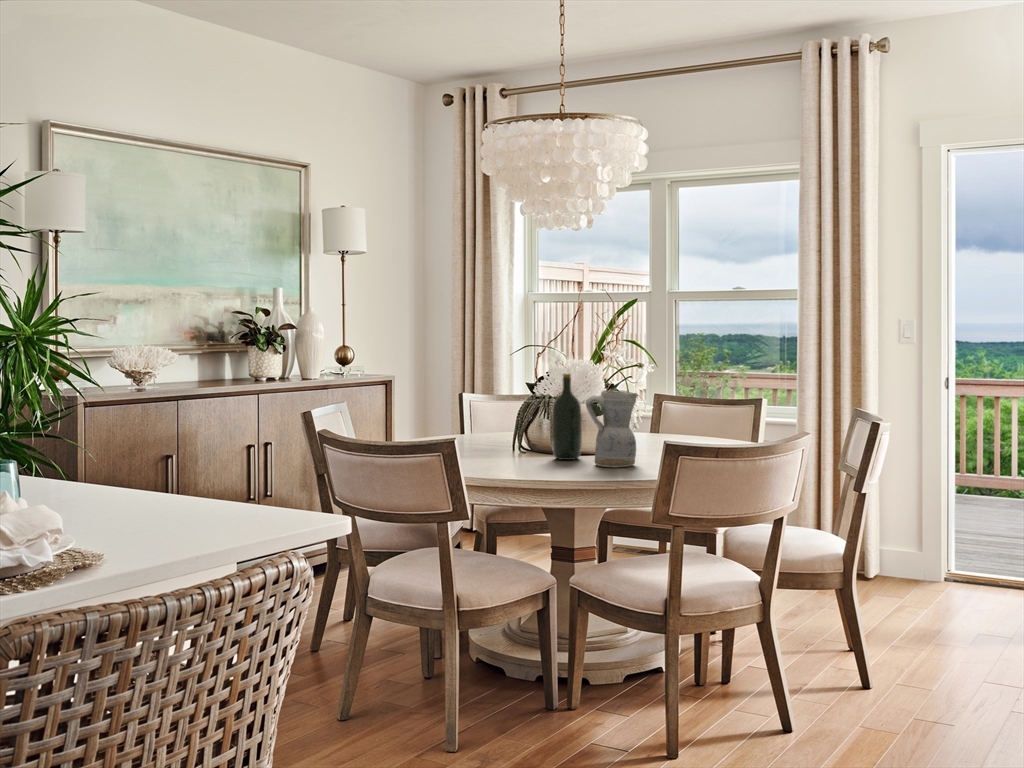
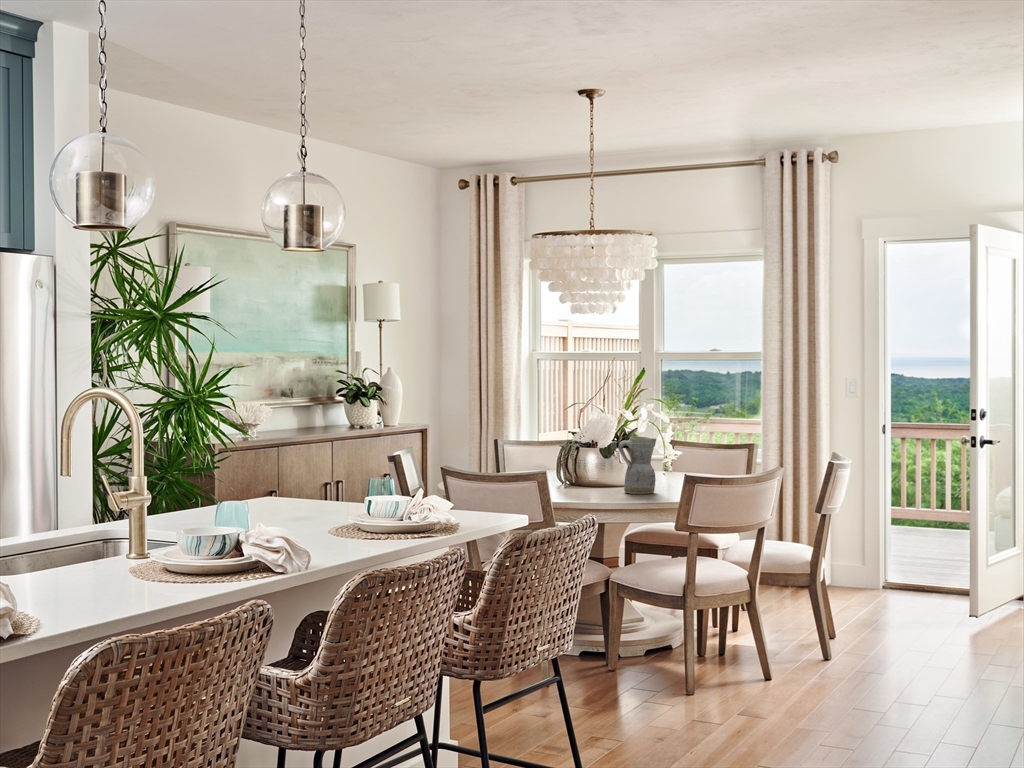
wine bottle: present [552,374,582,460] -> none [590,424,612,489]

